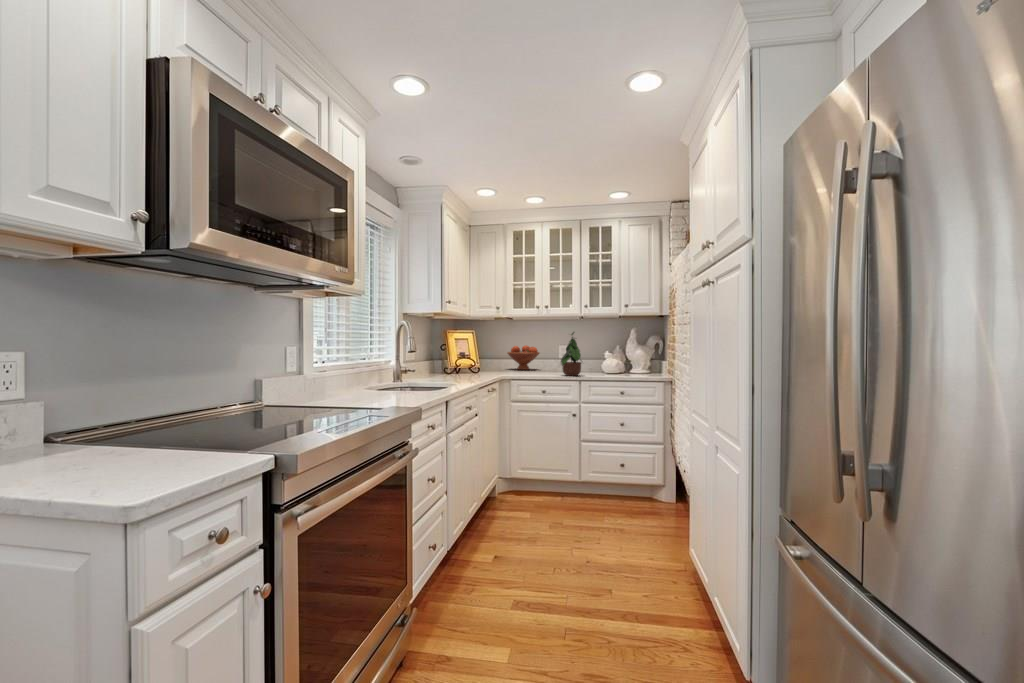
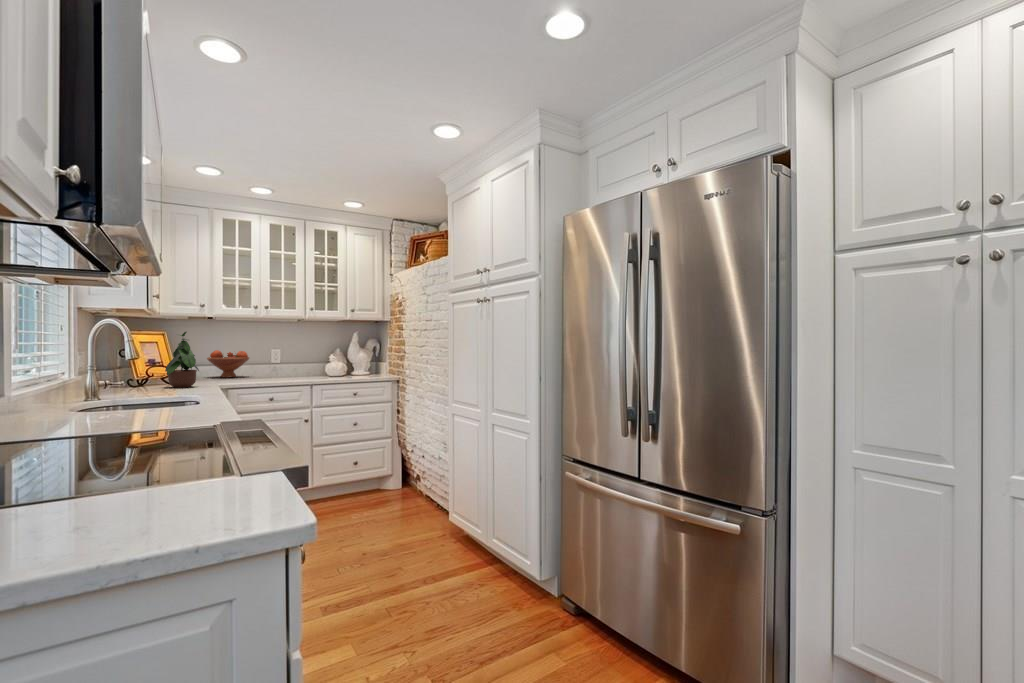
potted plant: present [561,332,581,376] -> present [165,332,199,388]

